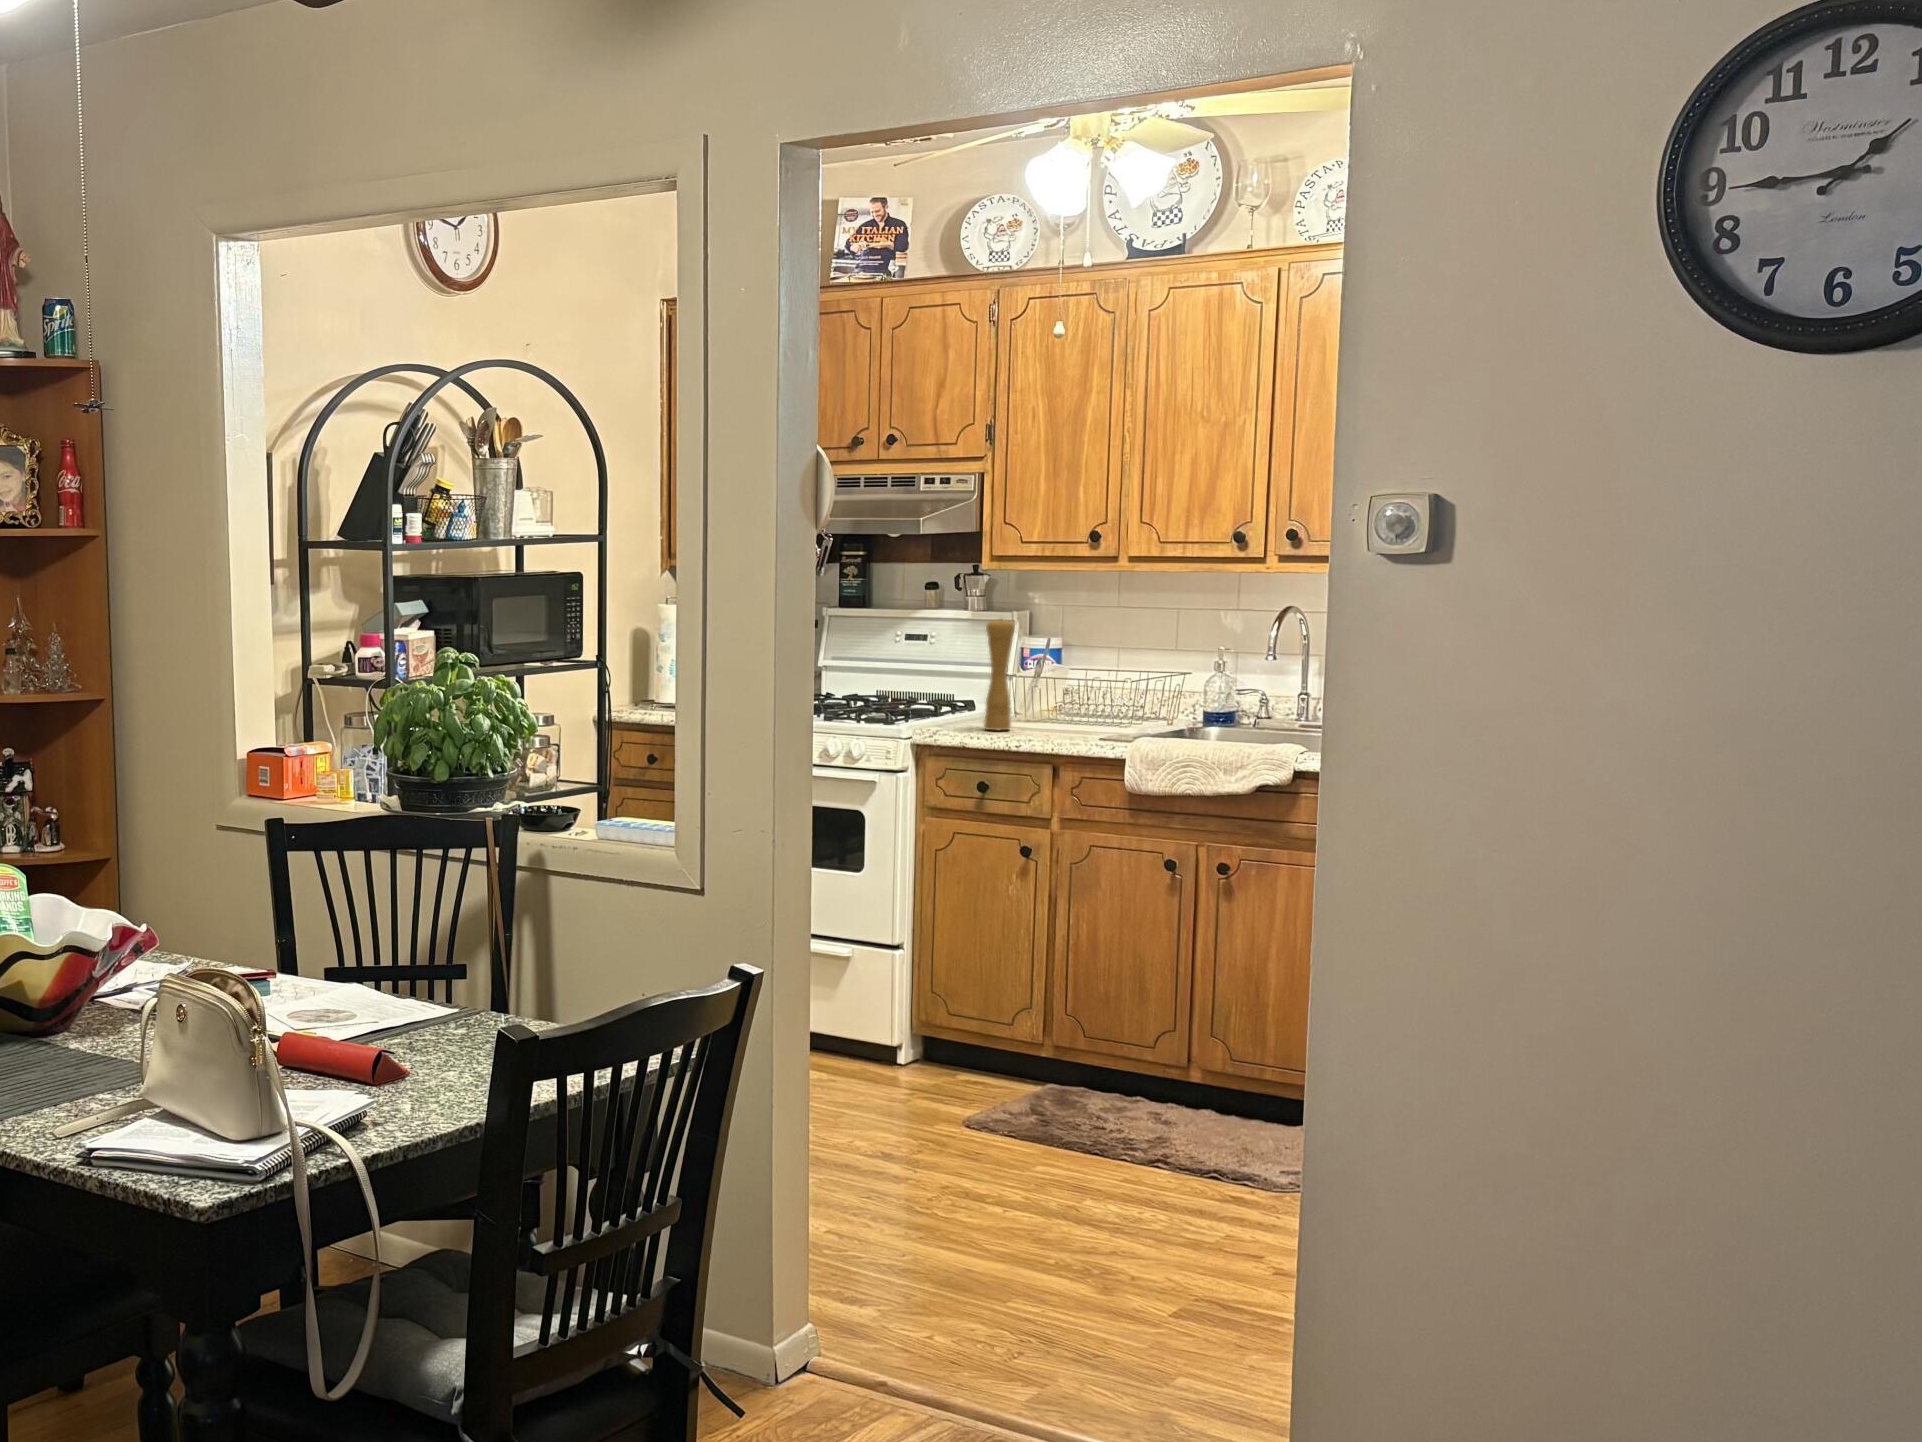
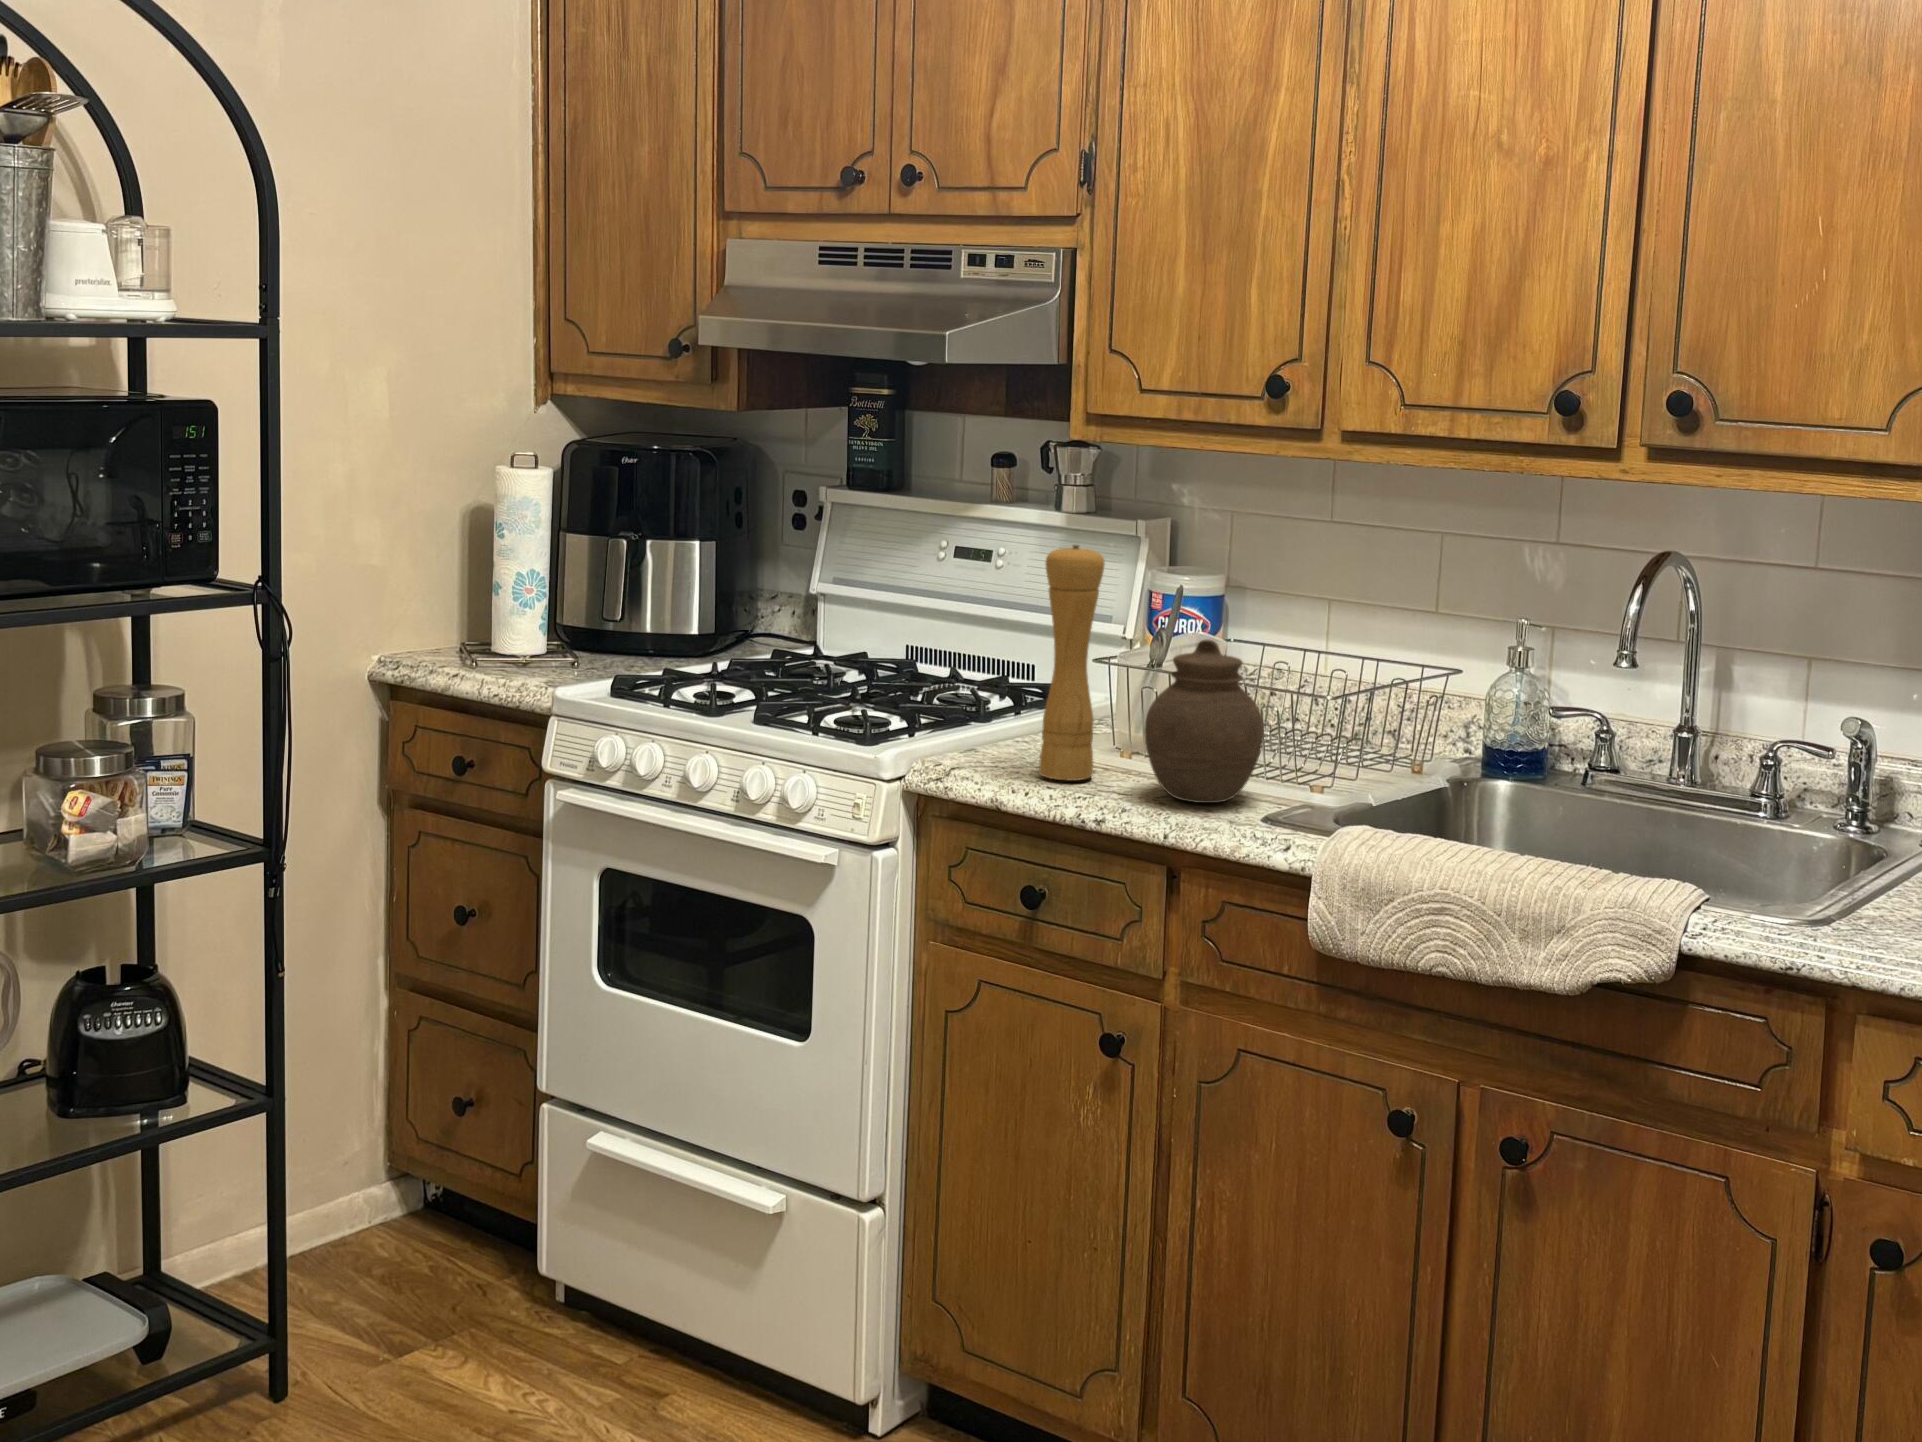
jar: none [1038,659,1096,735] -> present [1144,640,1264,803]

